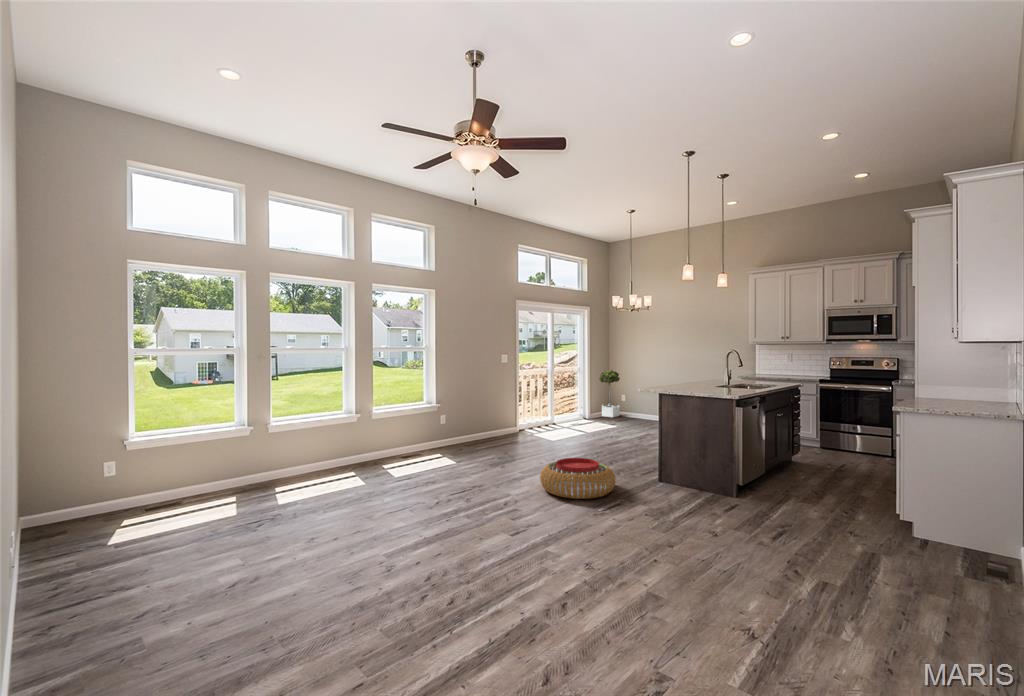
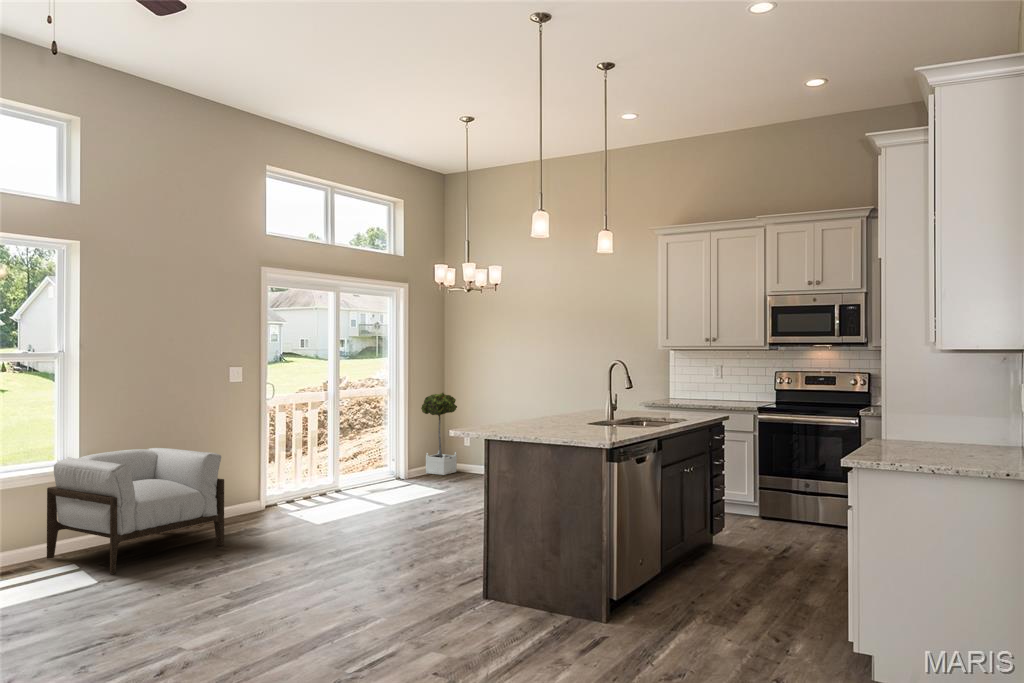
armchair: none [423,397,507,460] -> present [47,448,224,574]
pouf: present [540,458,615,499] -> none [252,564,398,647]

